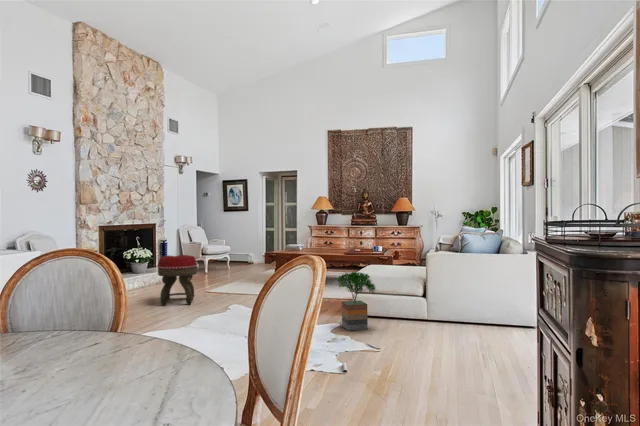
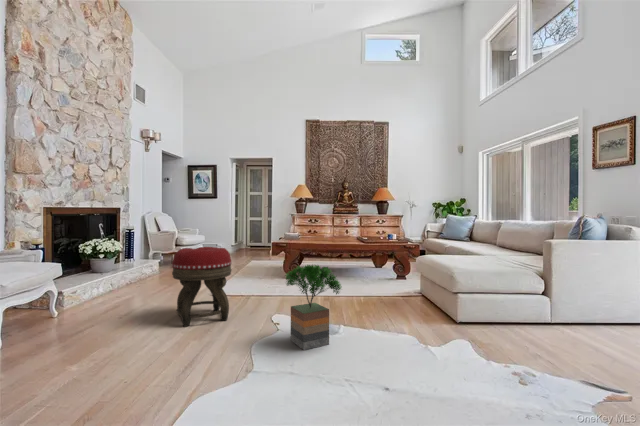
potted tree: present [337,272,375,331] -> present [285,265,341,350]

